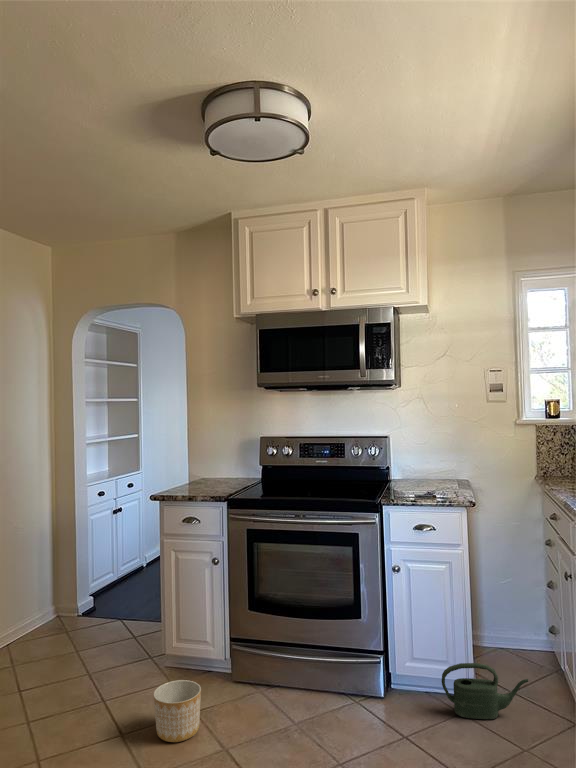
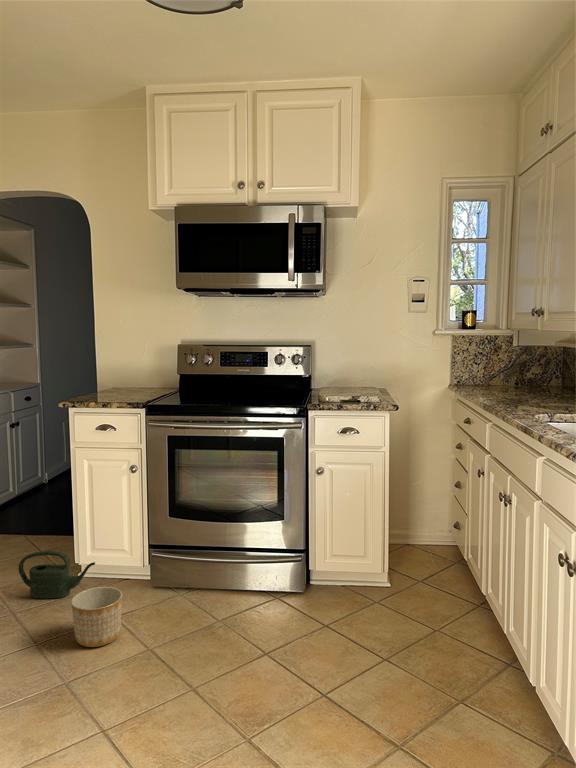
watering can: present [441,663,528,719] -> present [19,551,95,598]

